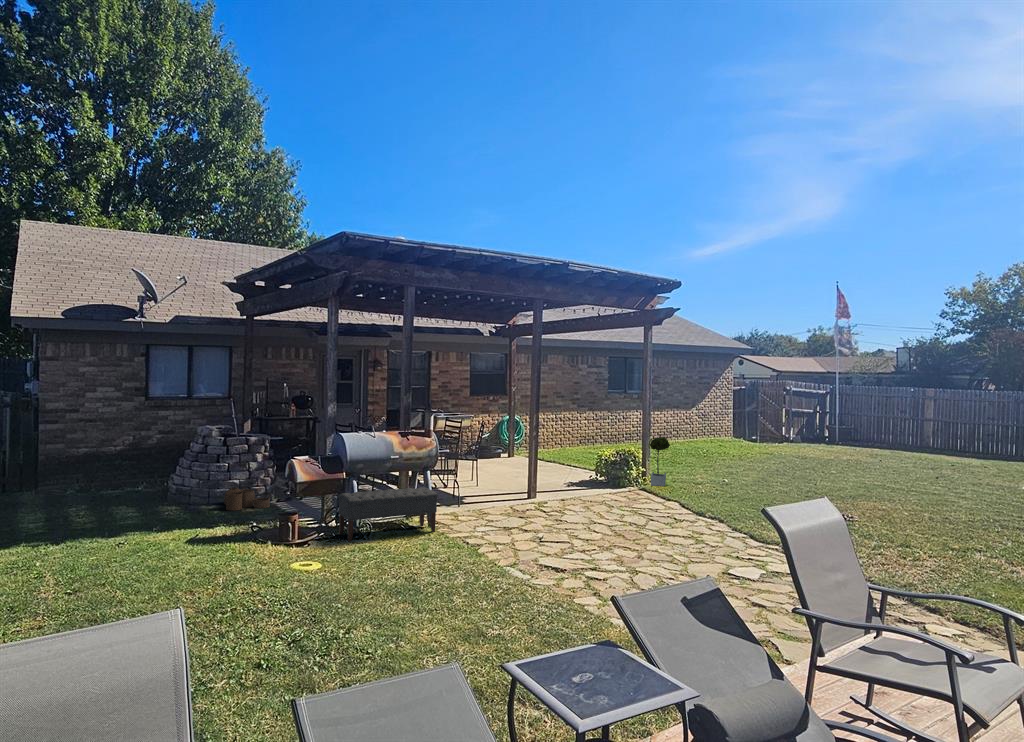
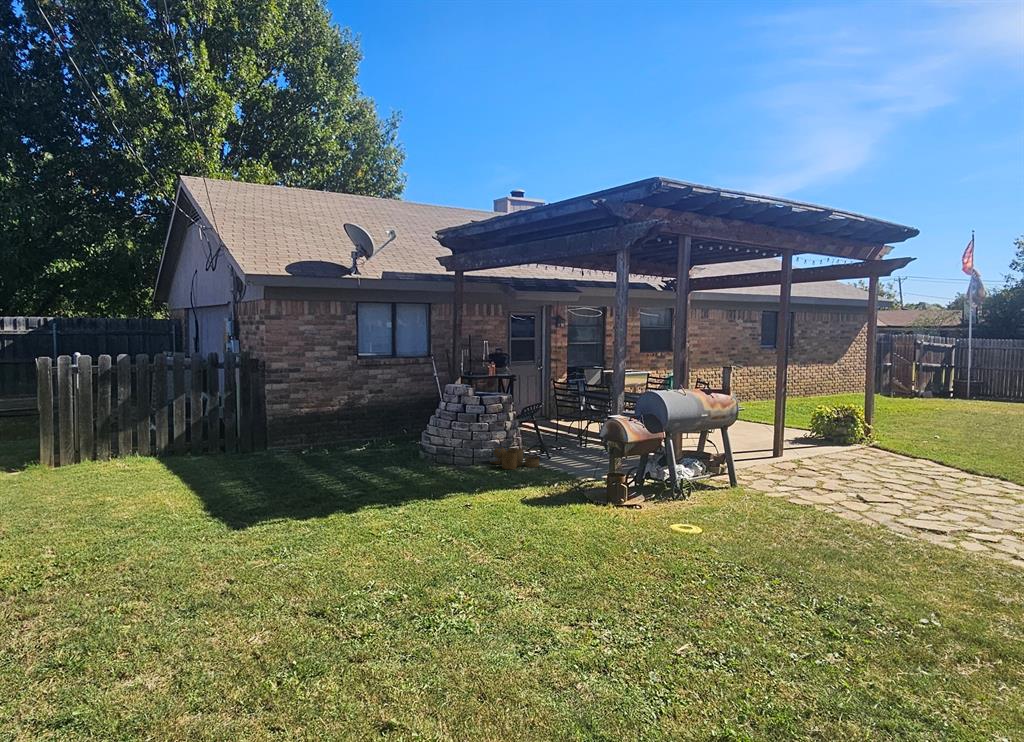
potted tree: present [650,437,670,486] -> none [877,393,902,445]
bench: present [338,487,438,542] -> none [660,447,755,503]

